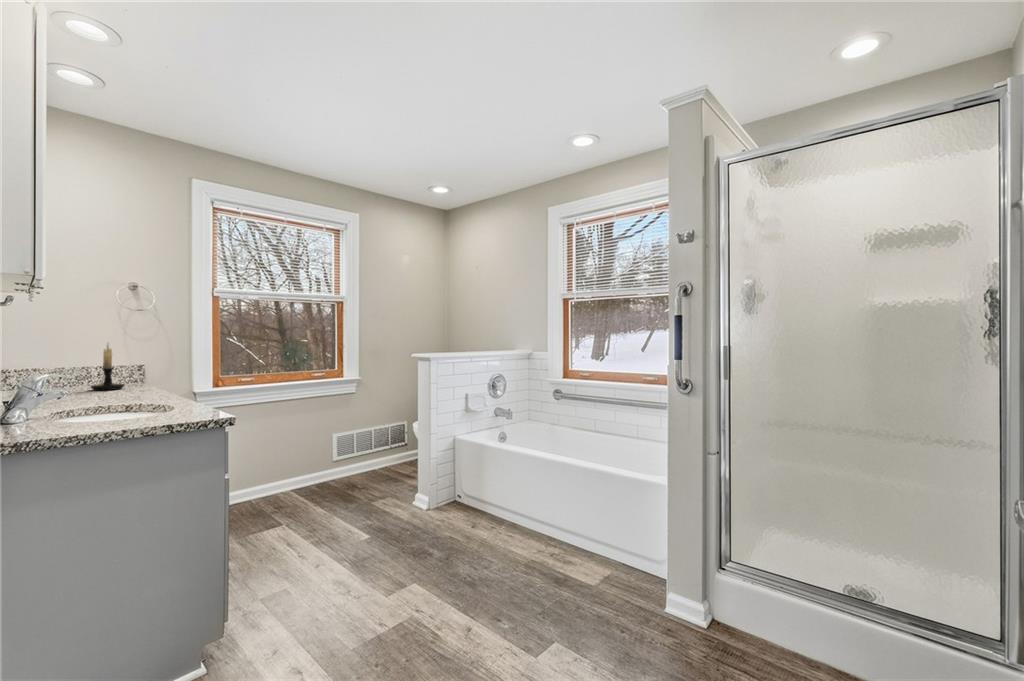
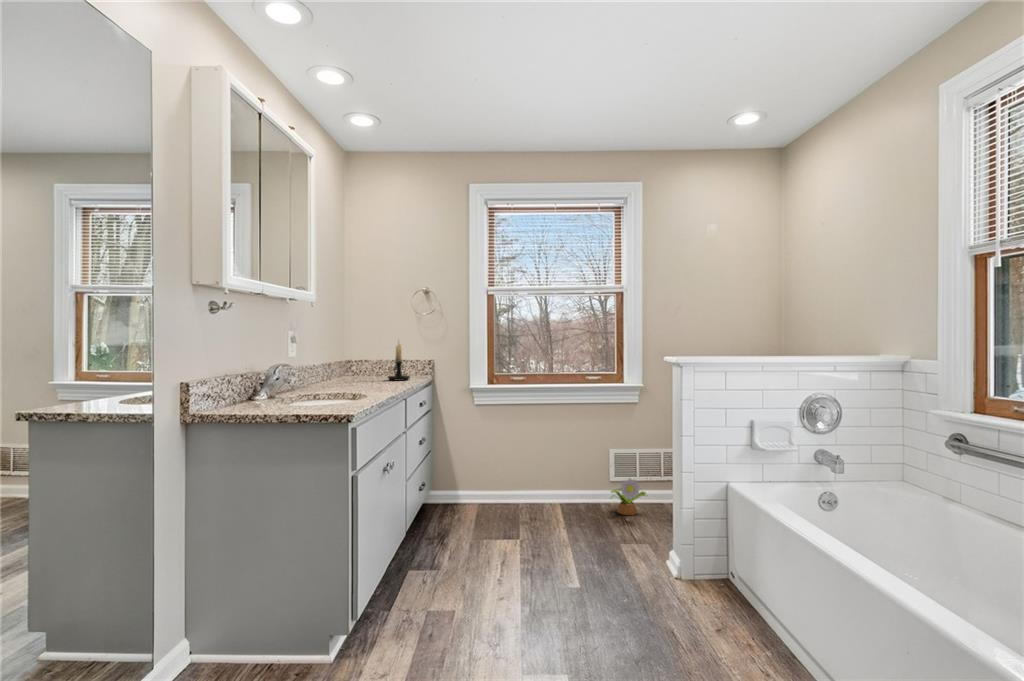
decorative plant: none [336,453,369,484] -> present [611,478,646,515]

